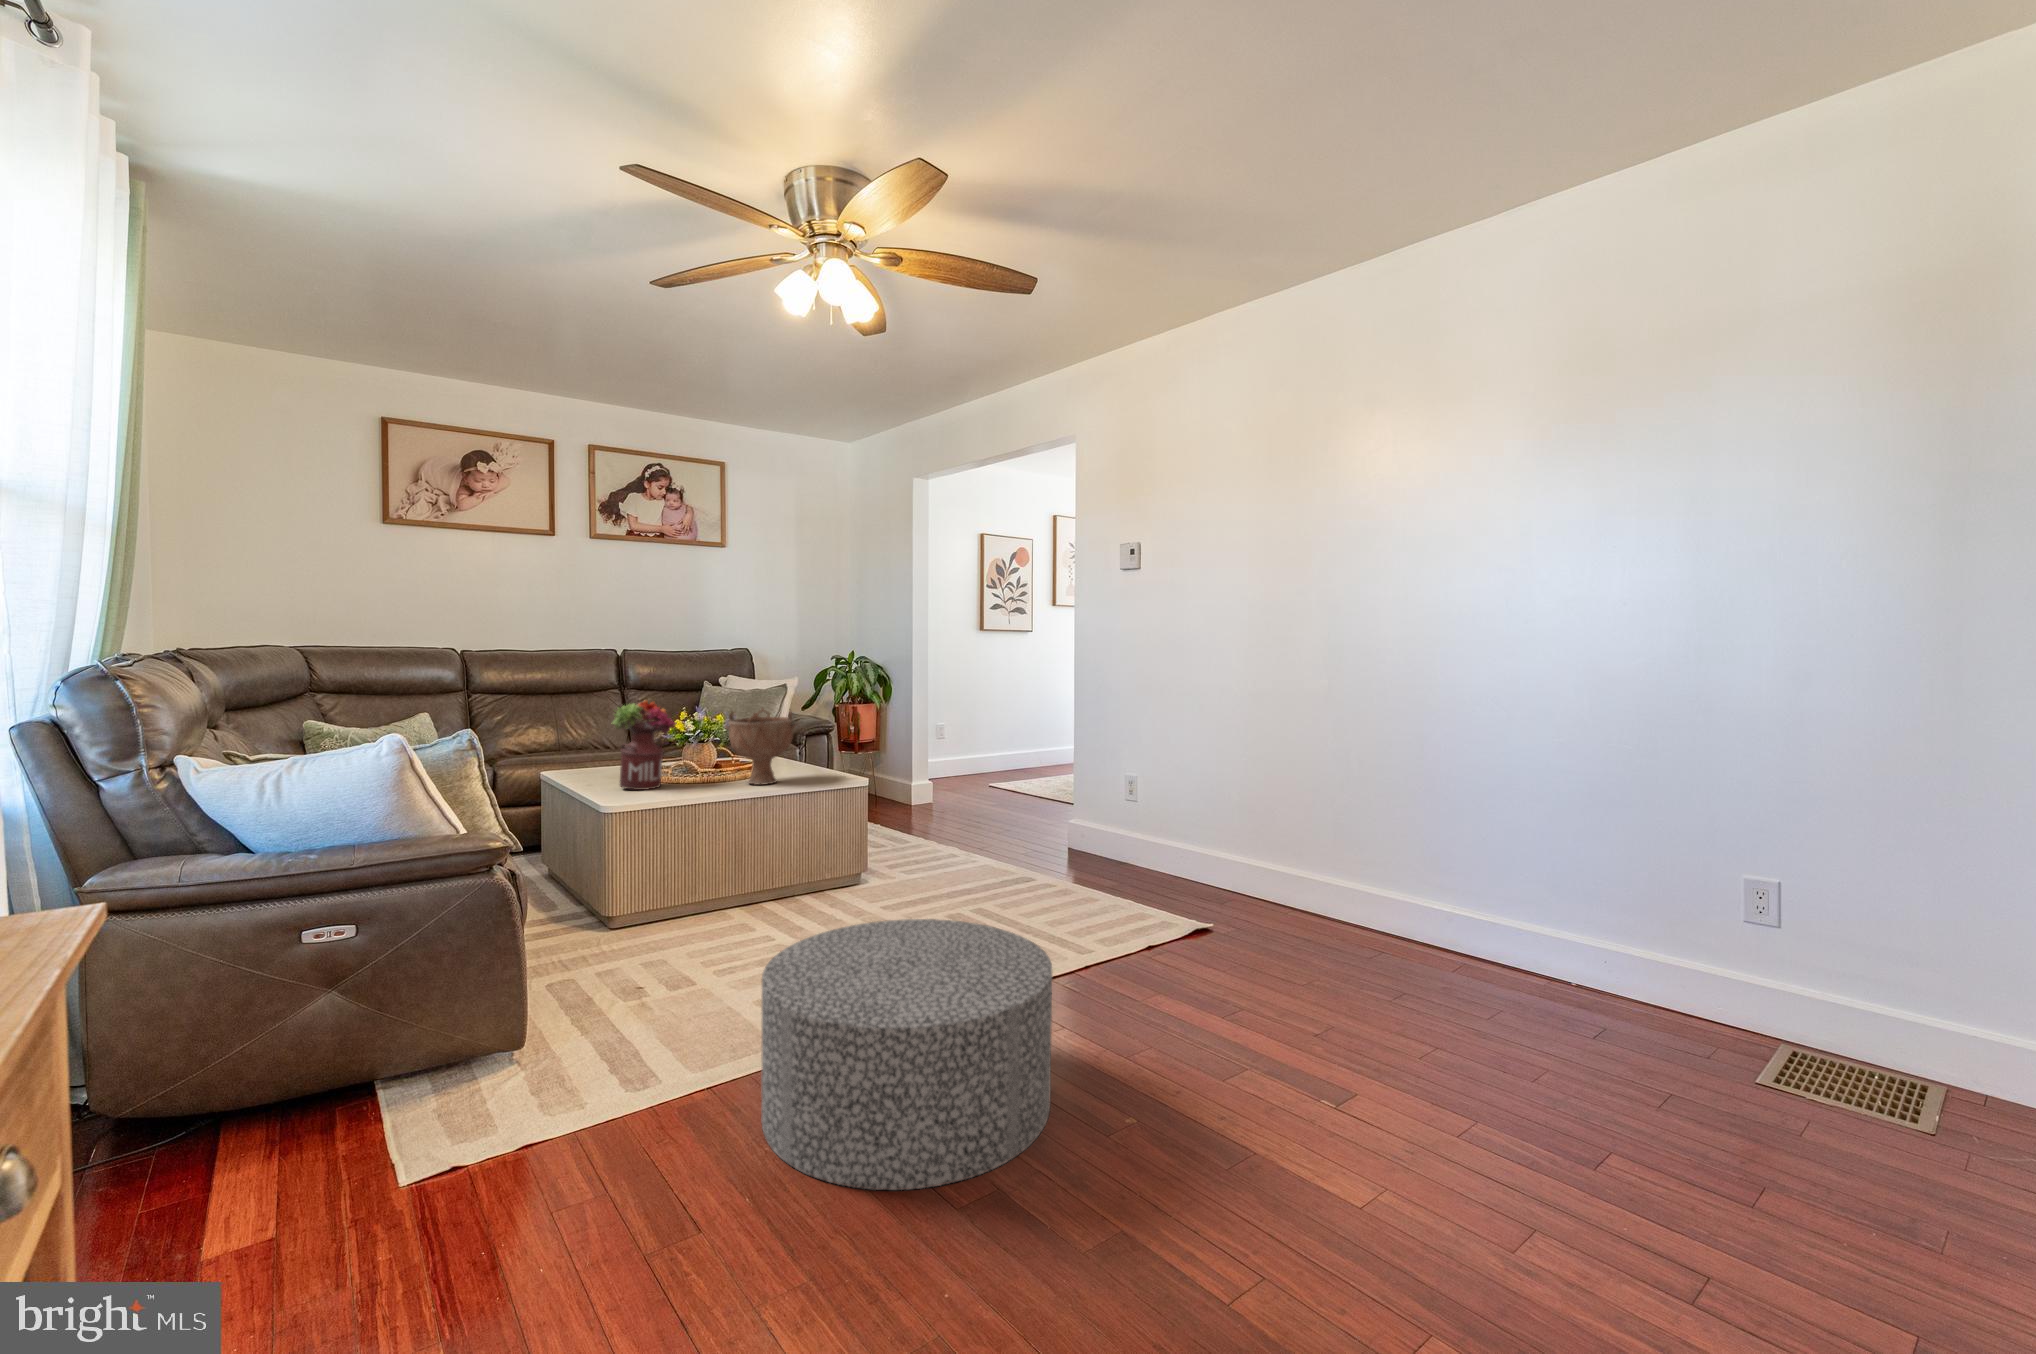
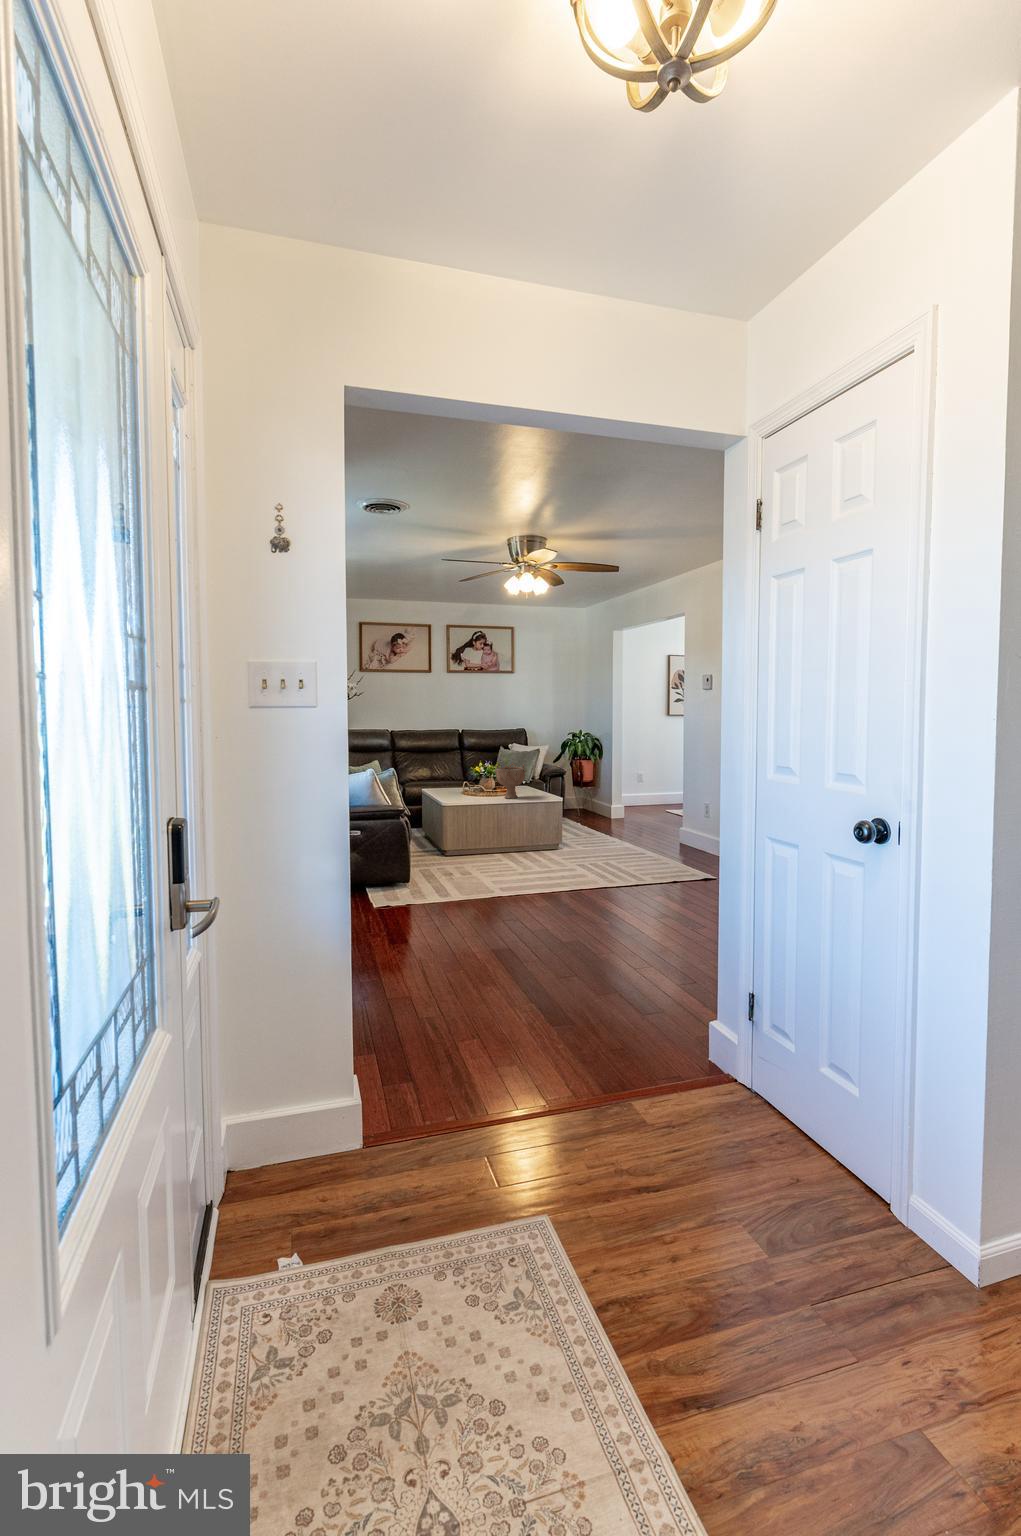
flower arrangement: present [612,700,677,790] -> none [448,758,475,798]
ottoman: present [762,919,1052,1190] -> none [479,848,583,925]

